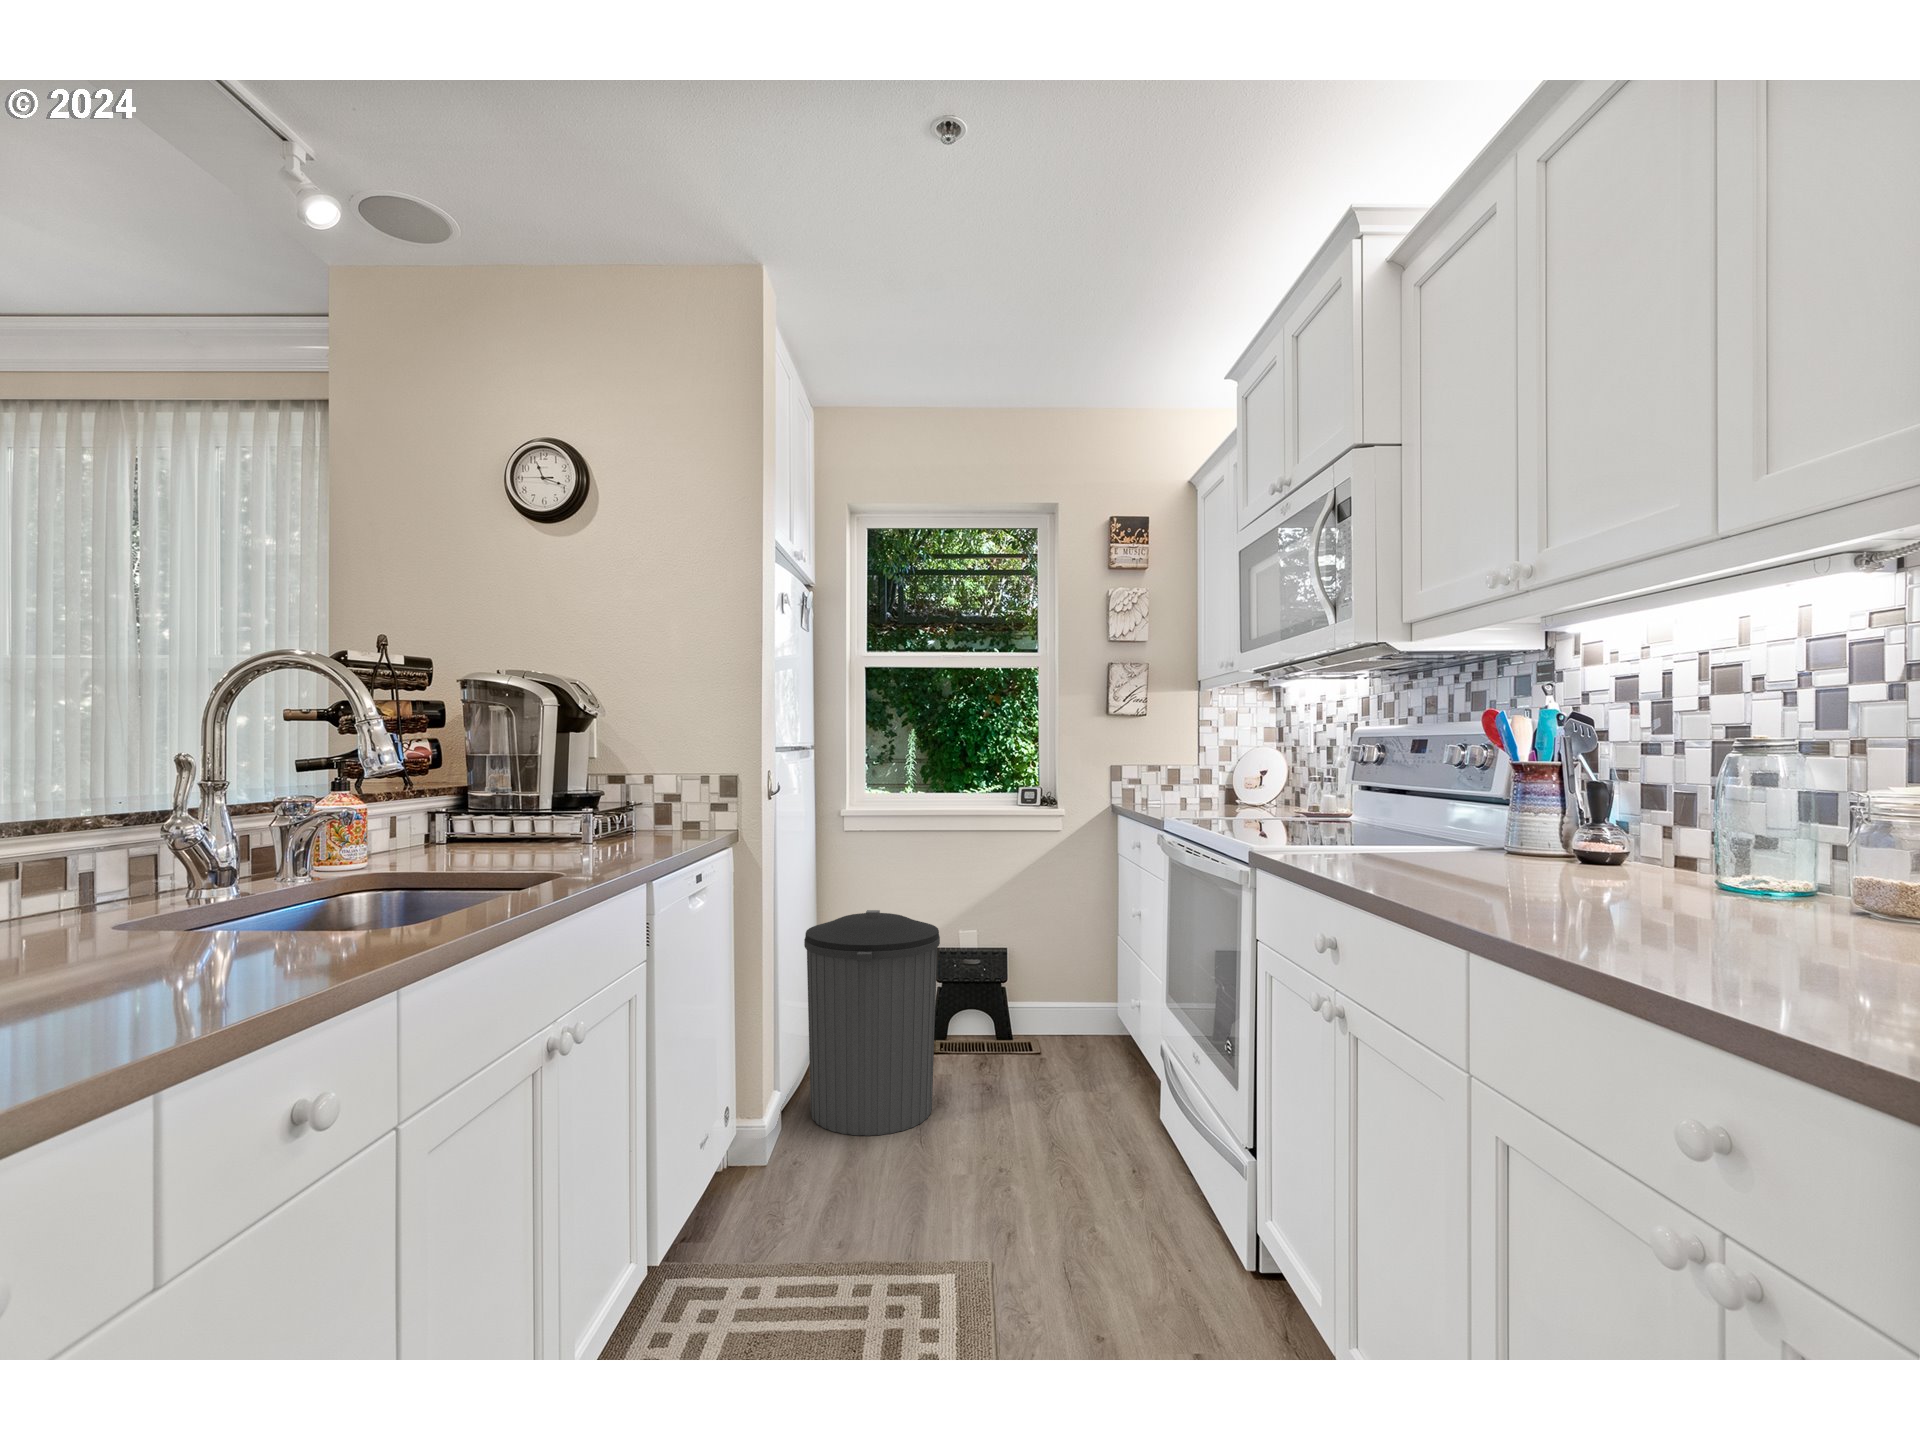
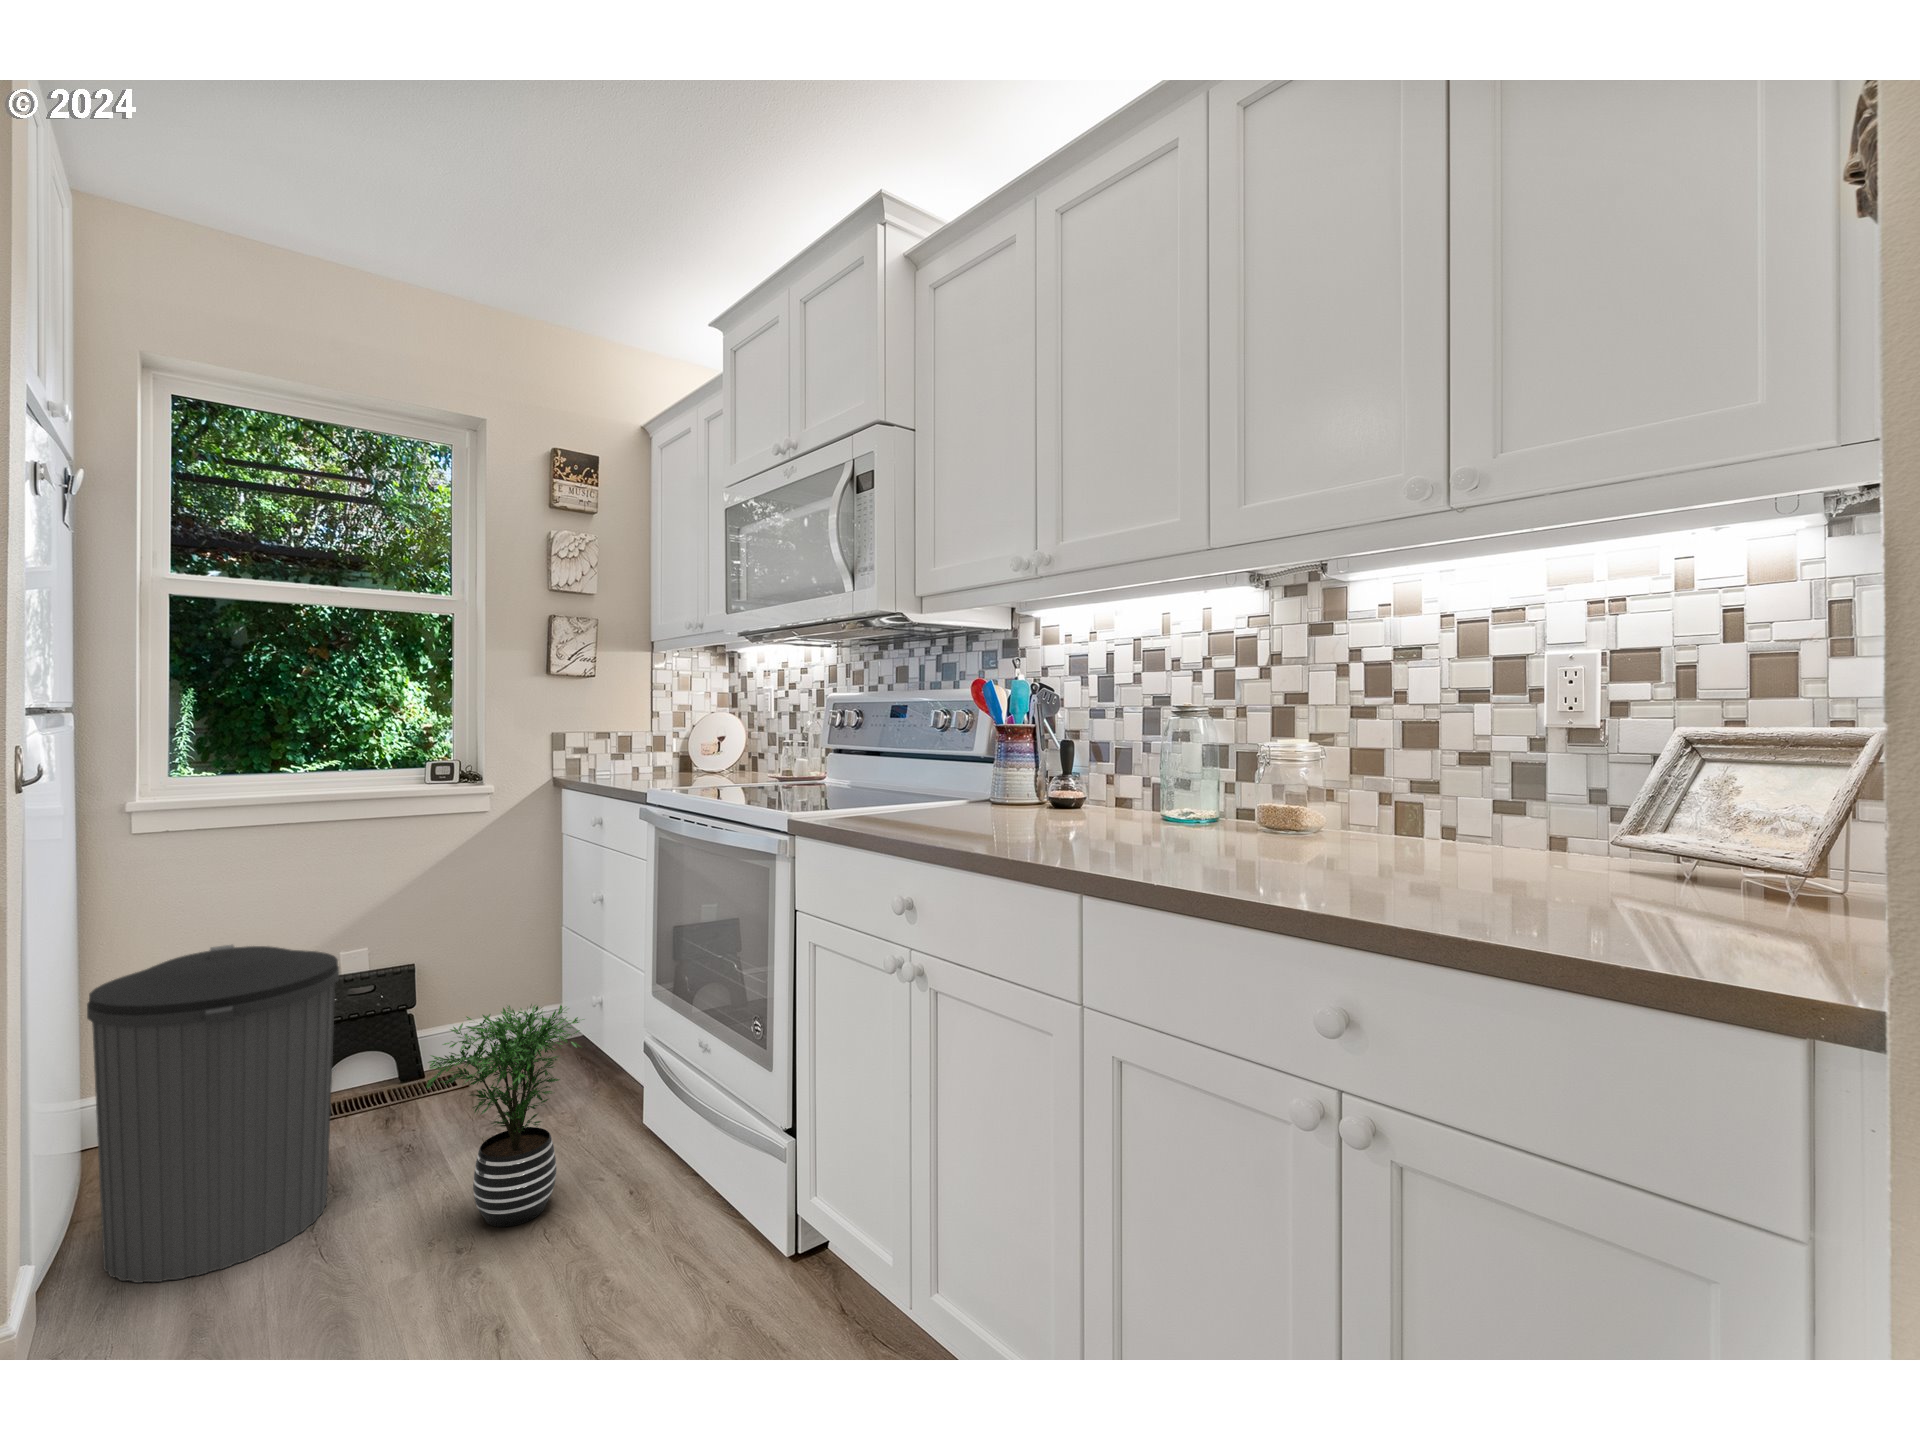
potted plant: none [983,986,1104,1170] -> present [426,1004,584,1227]

